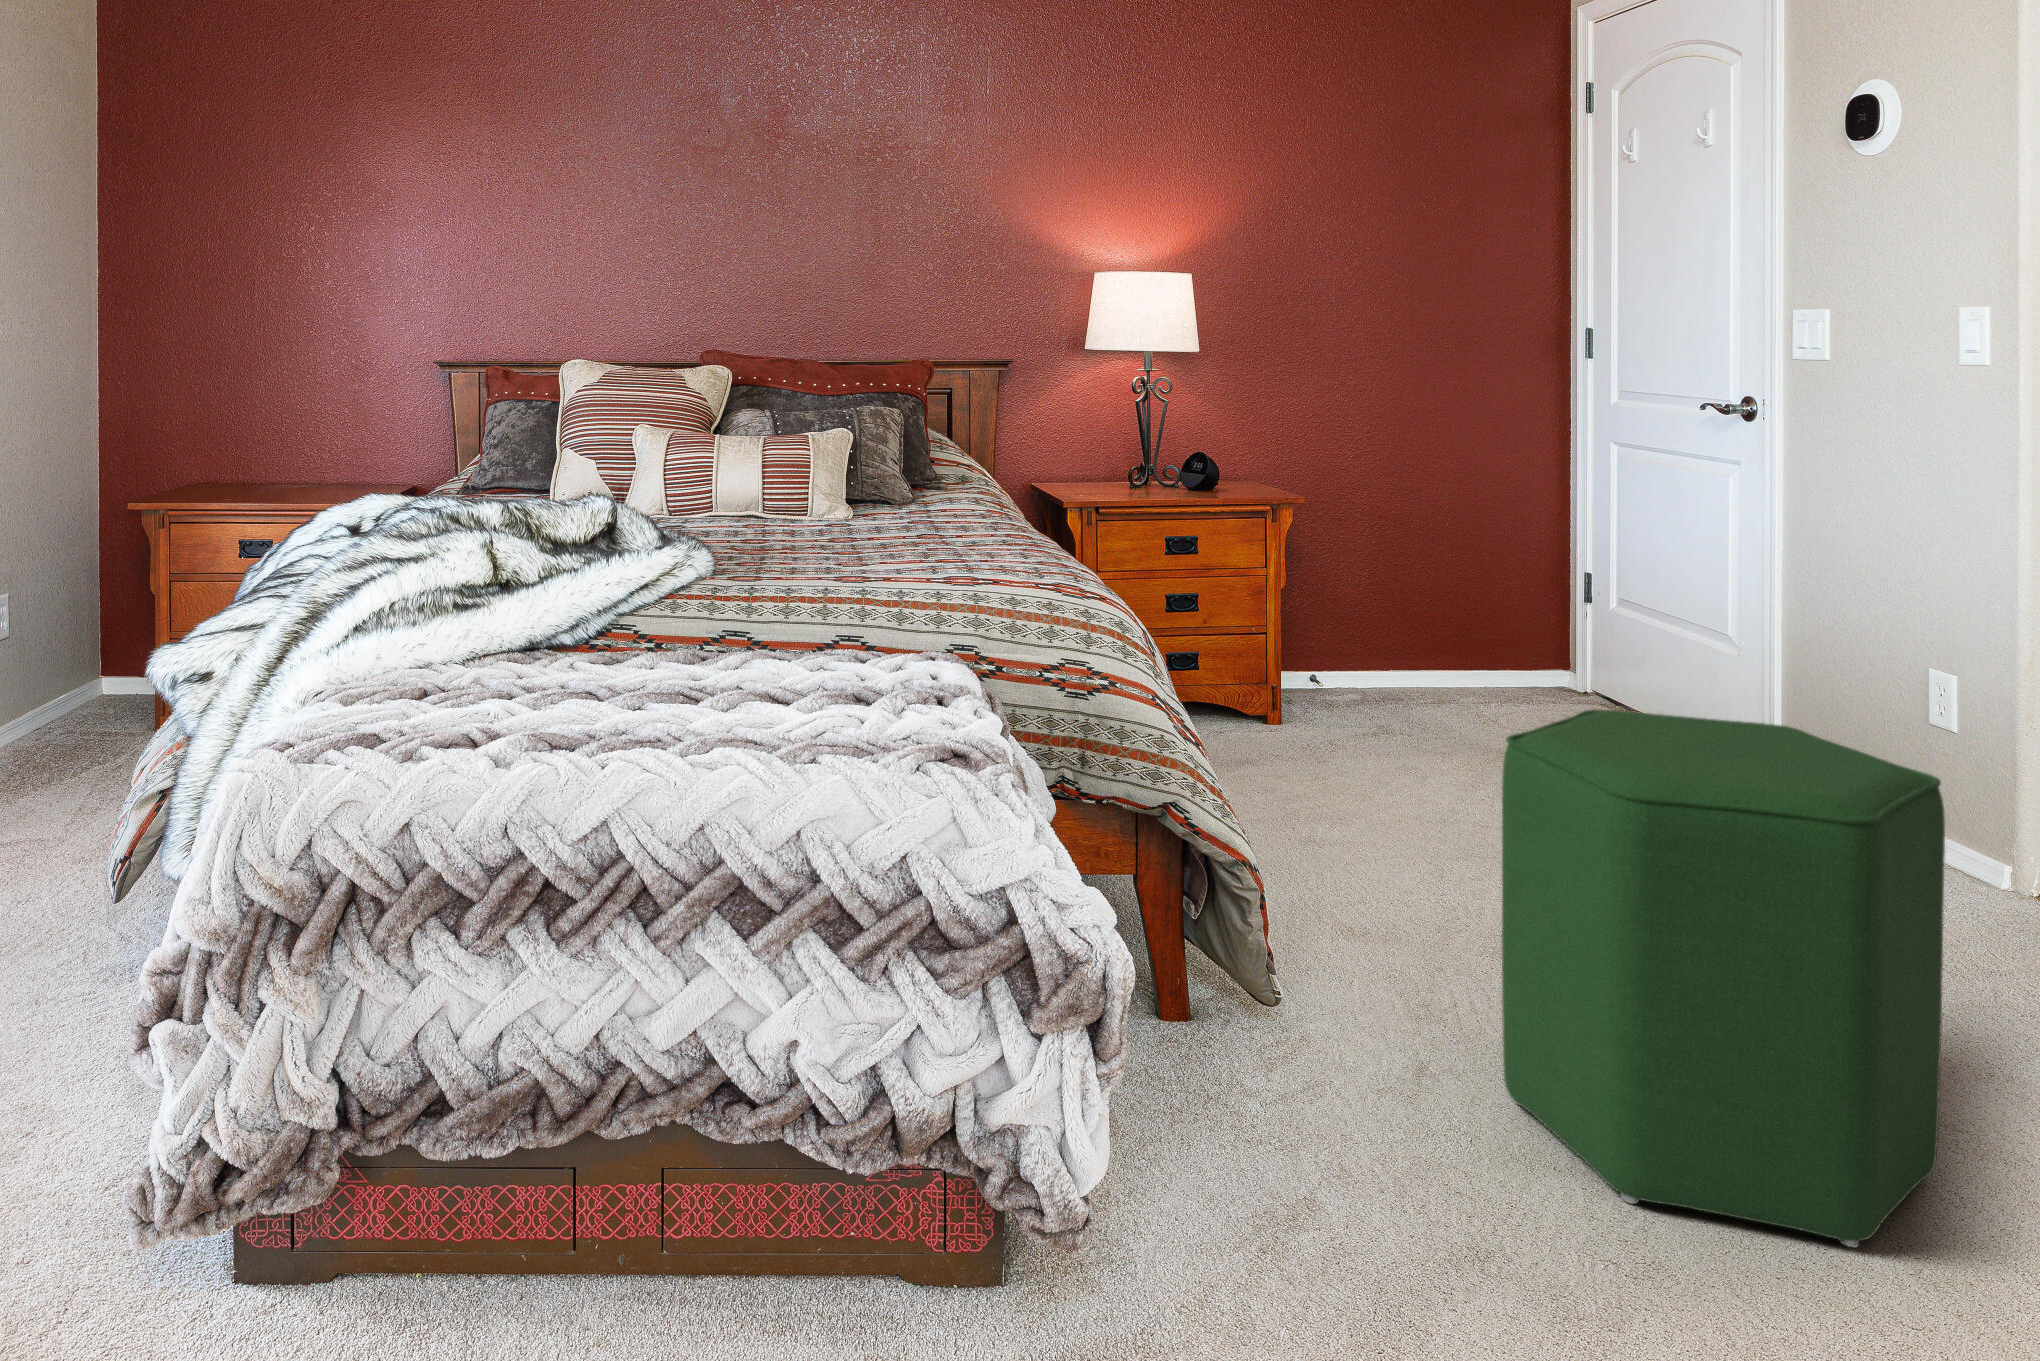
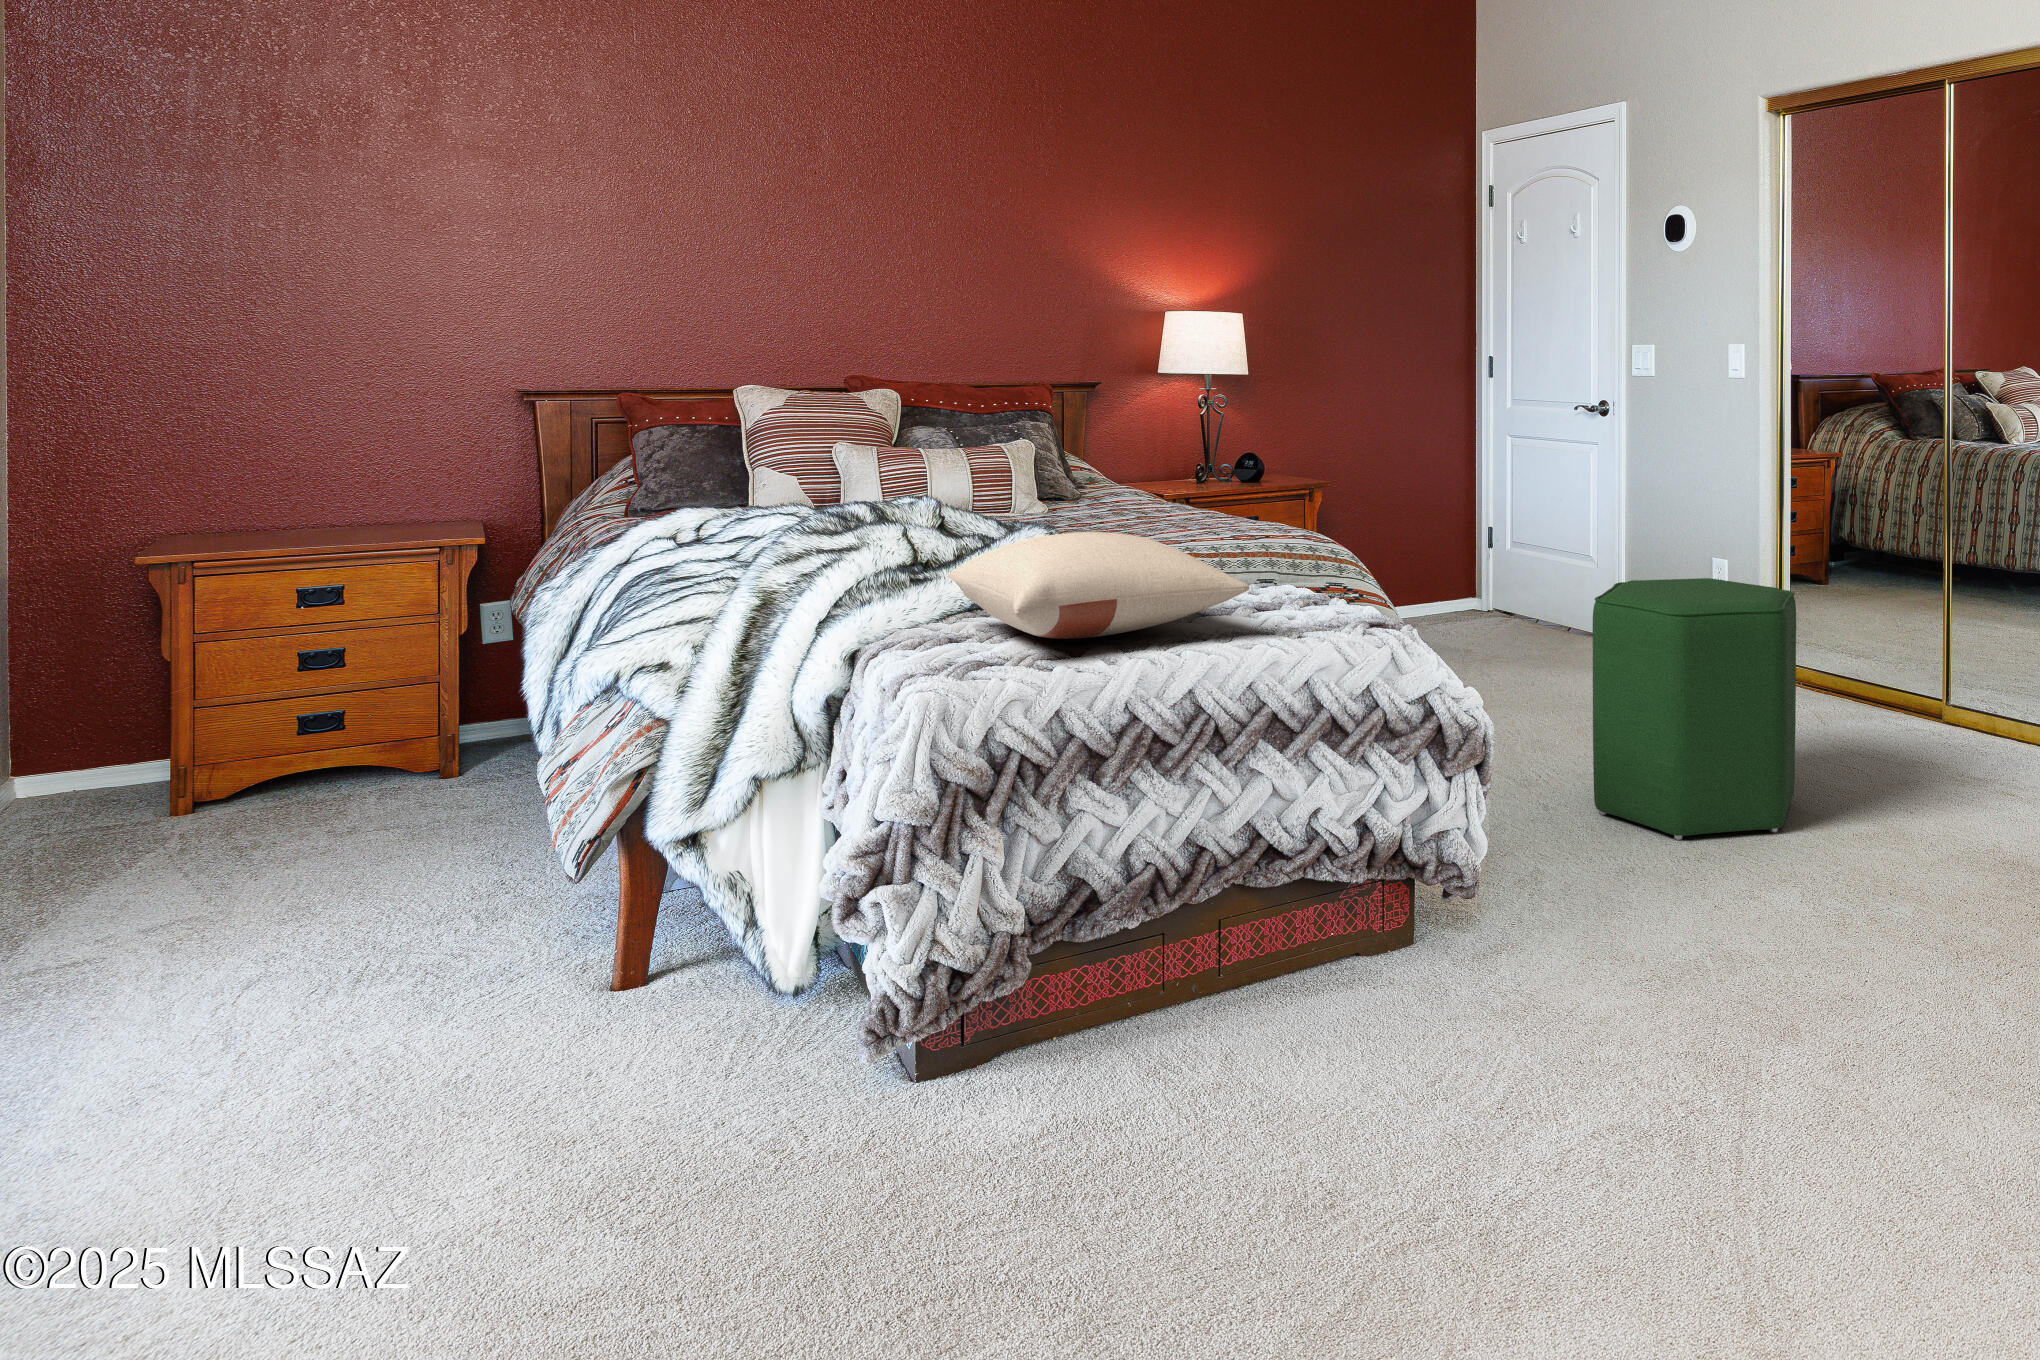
pillow: none [409,567,772,713] -> present [947,532,1249,639]

